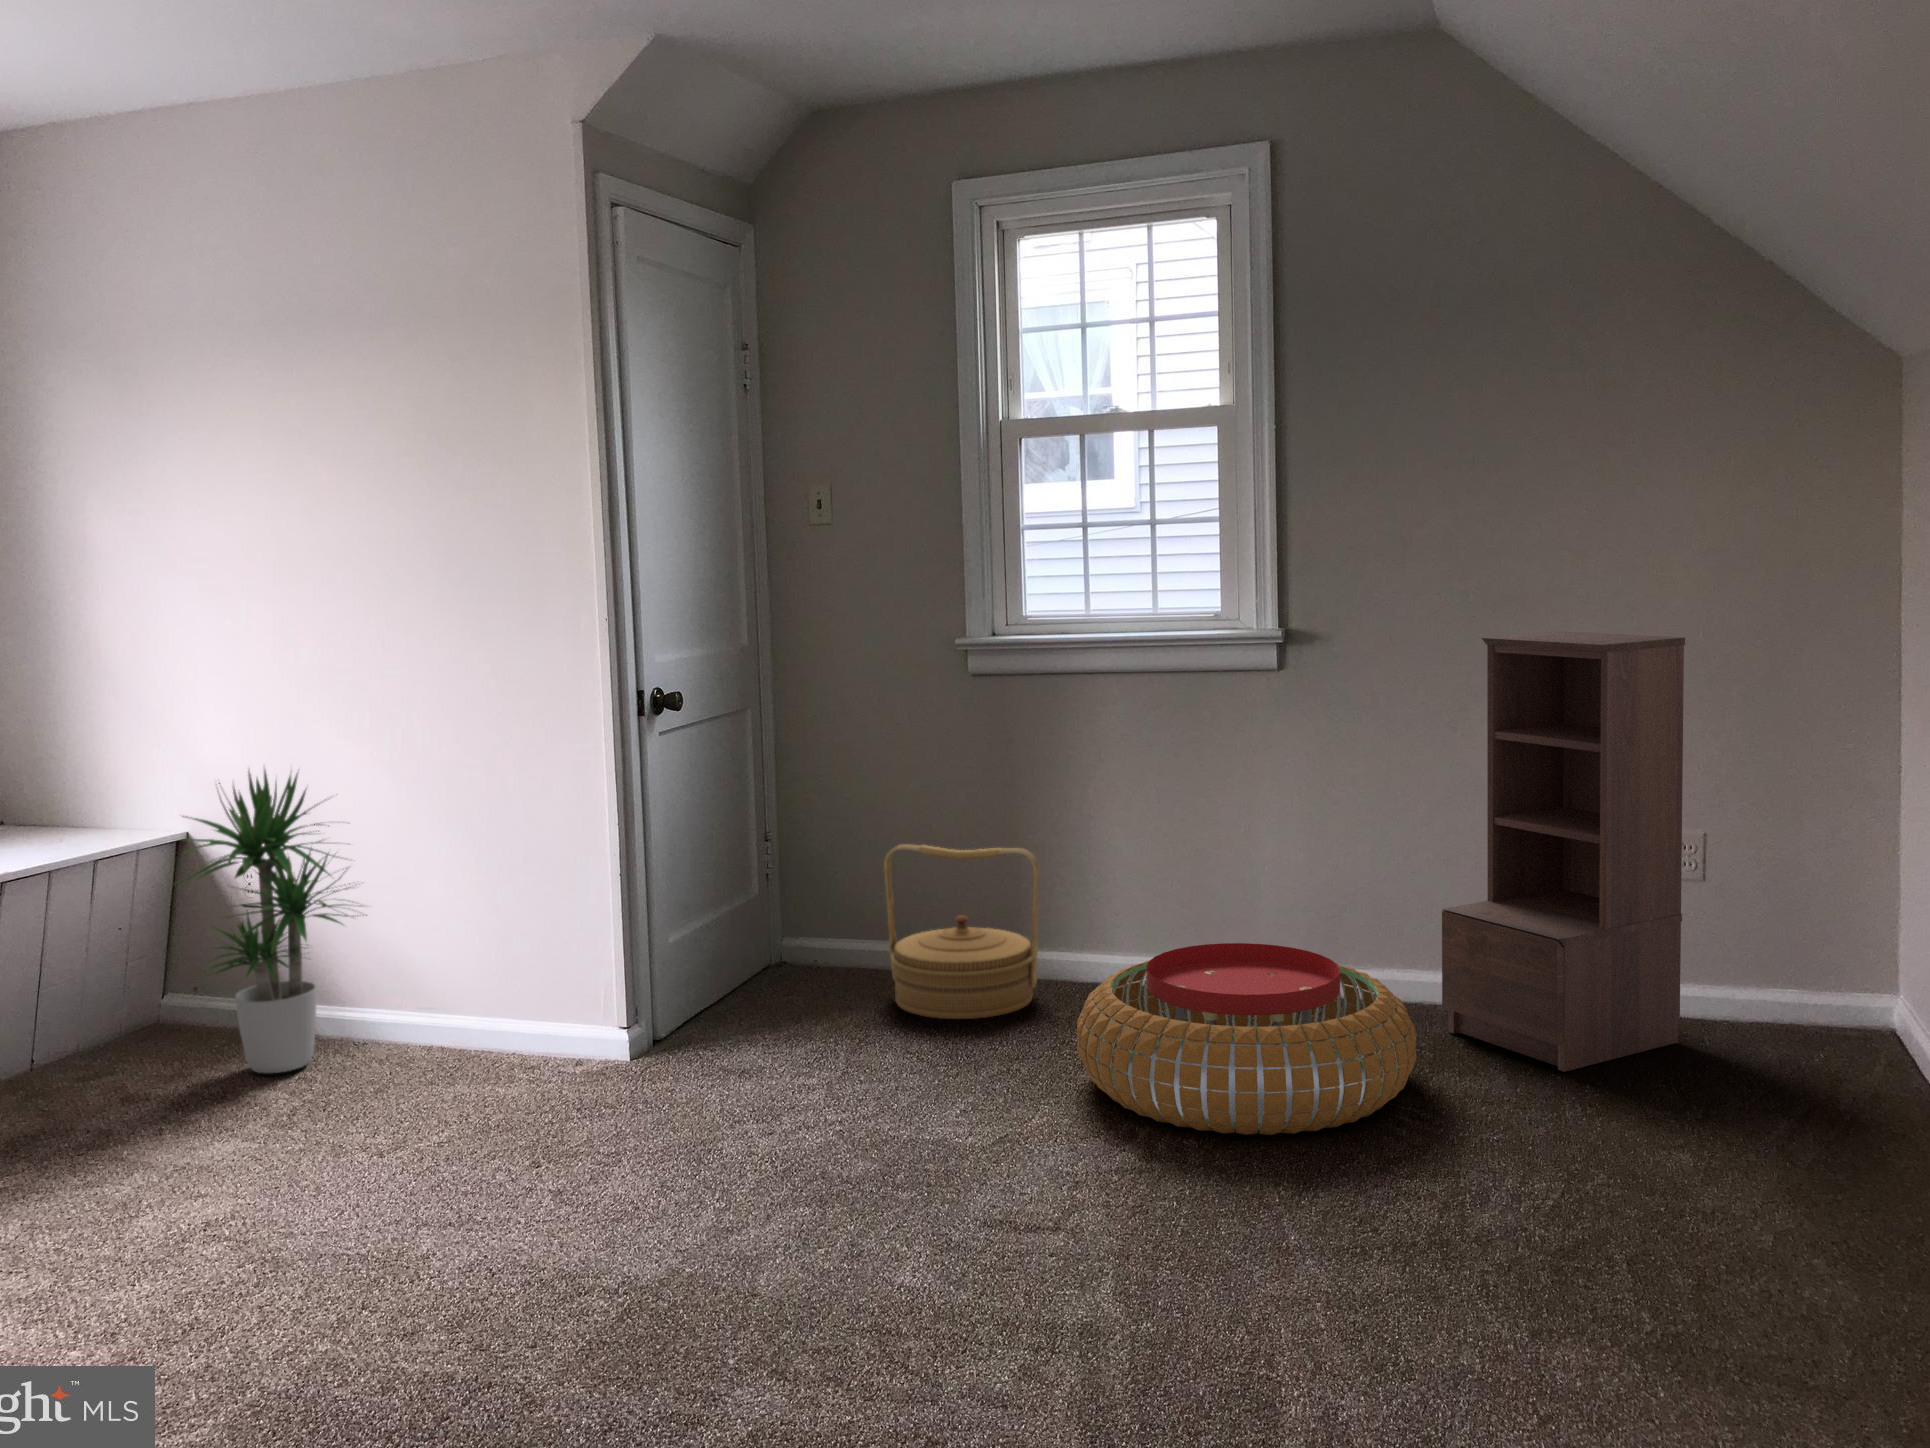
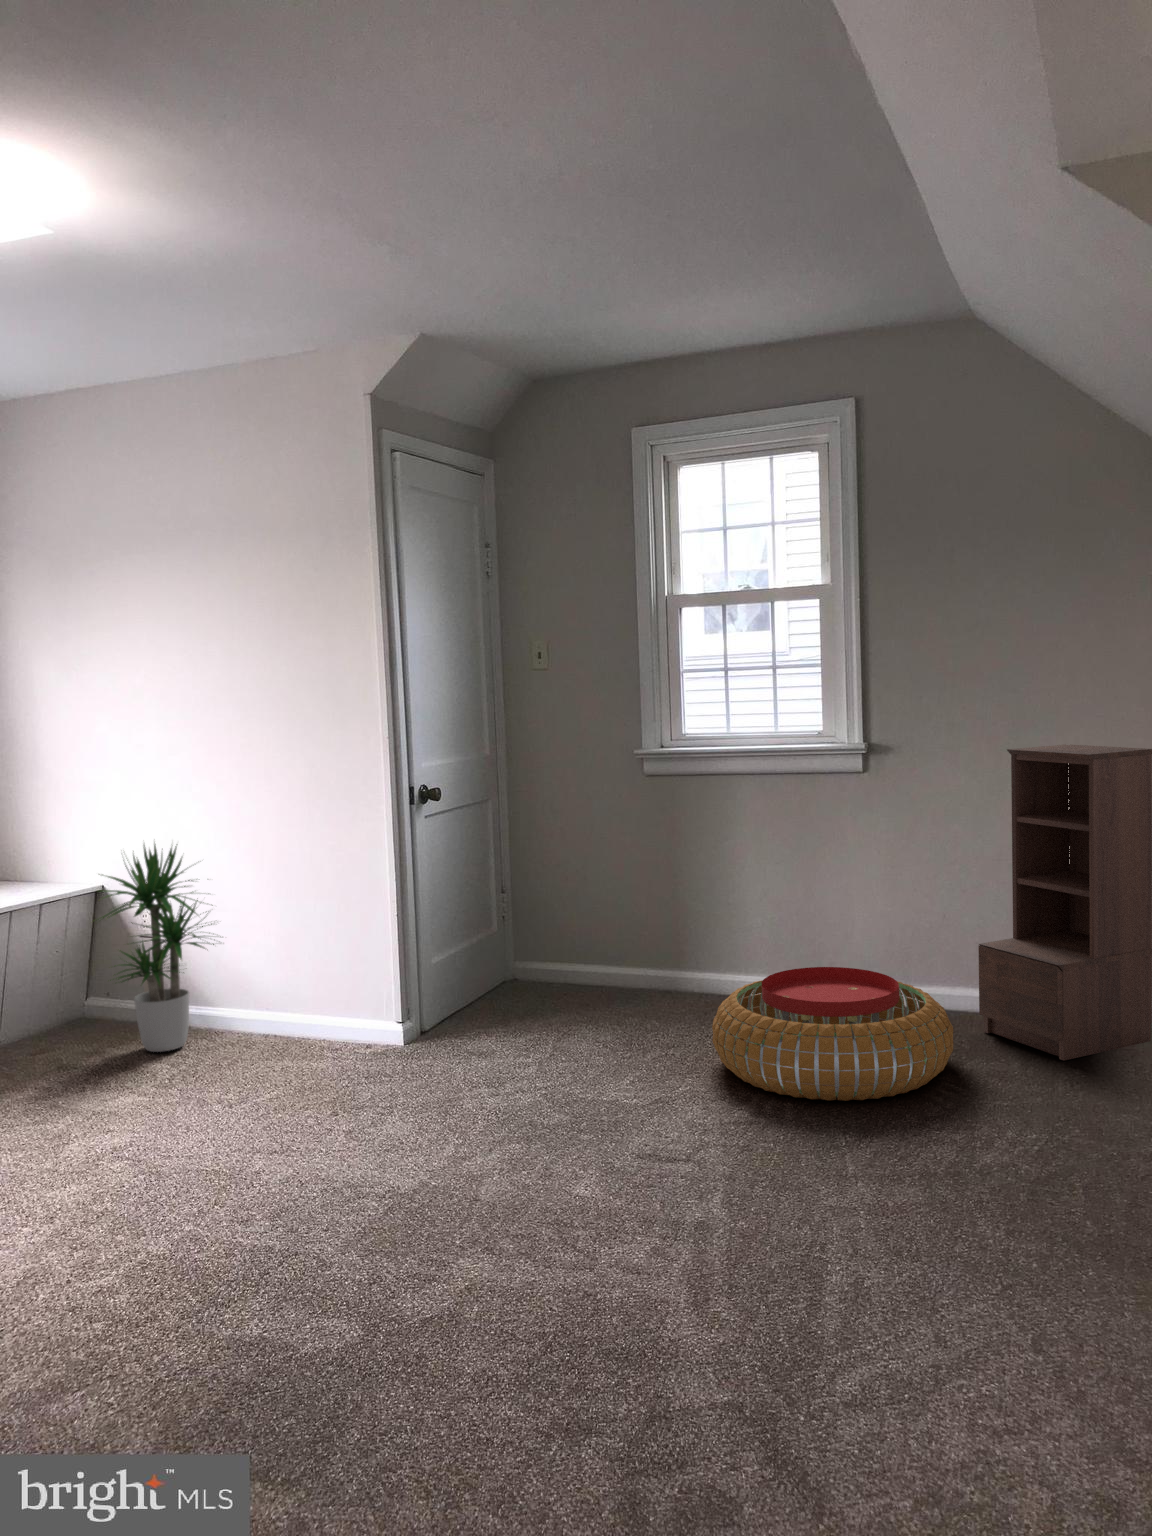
woven basket: present [884,844,1039,1019] -> none [583,896,692,1020]

